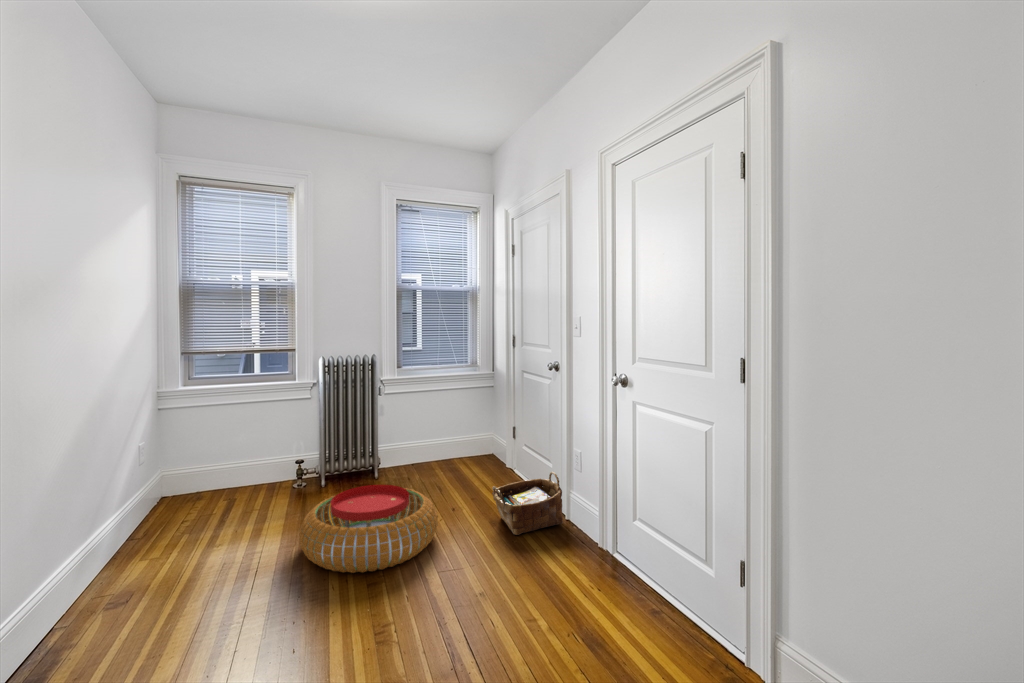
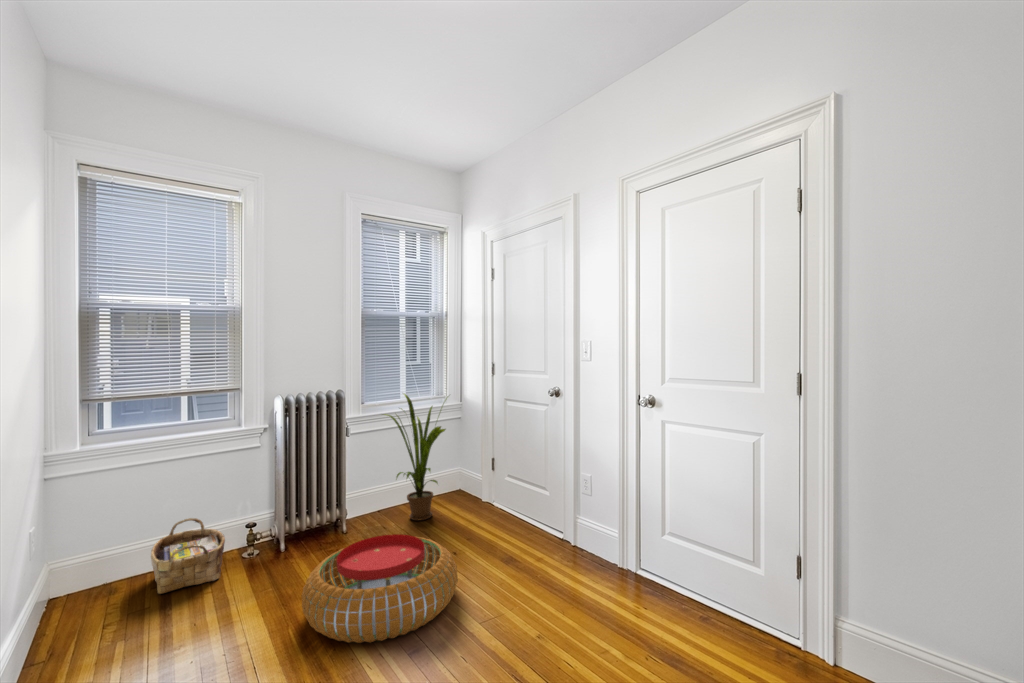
house plant: none [409,358,474,477] -> present [384,394,446,521]
woven basket: present [492,472,563,535] -> present [151,518,225,594]

